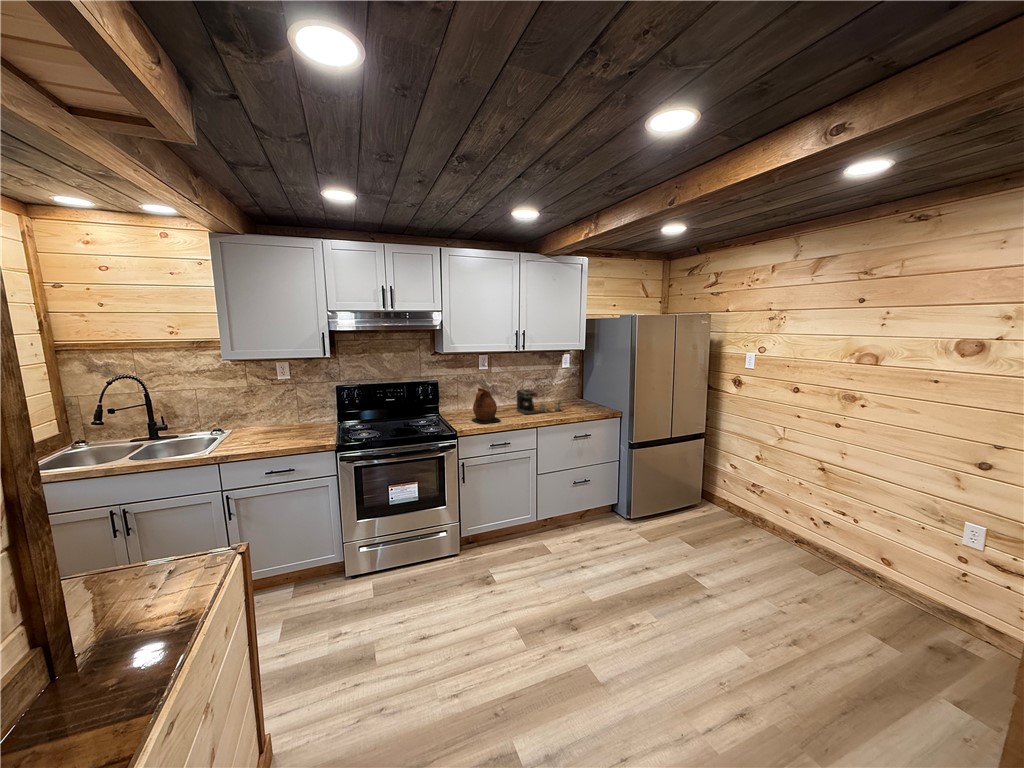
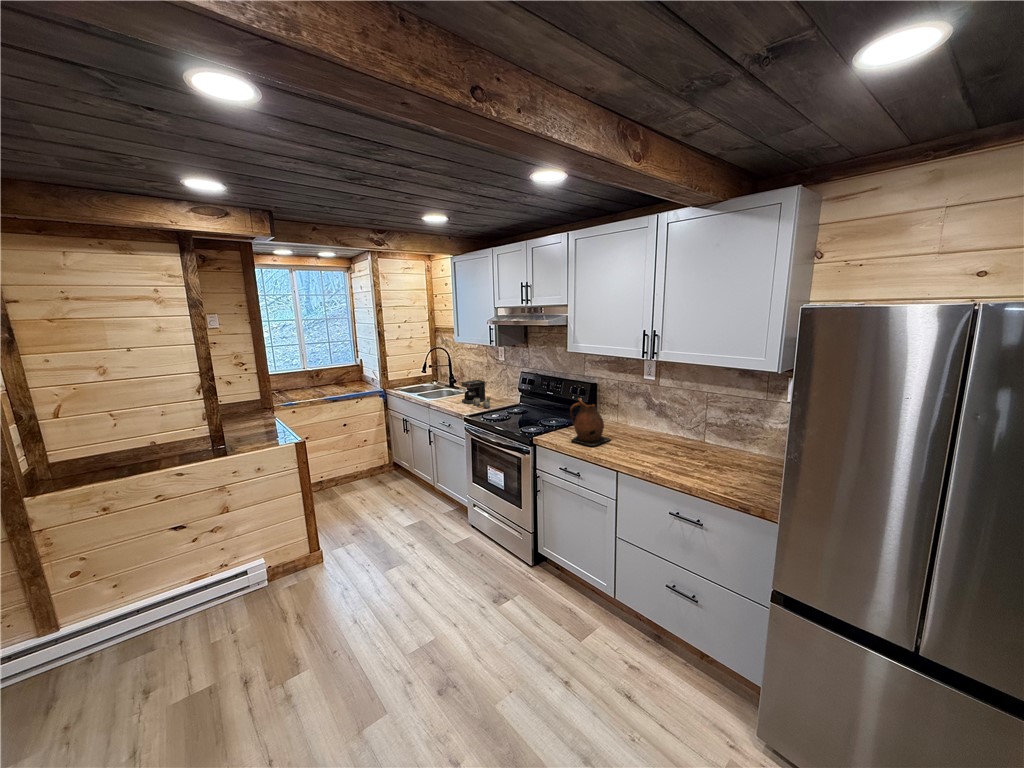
coffee maker: present [517,389,562,414] -> present [462,380,491,408]

